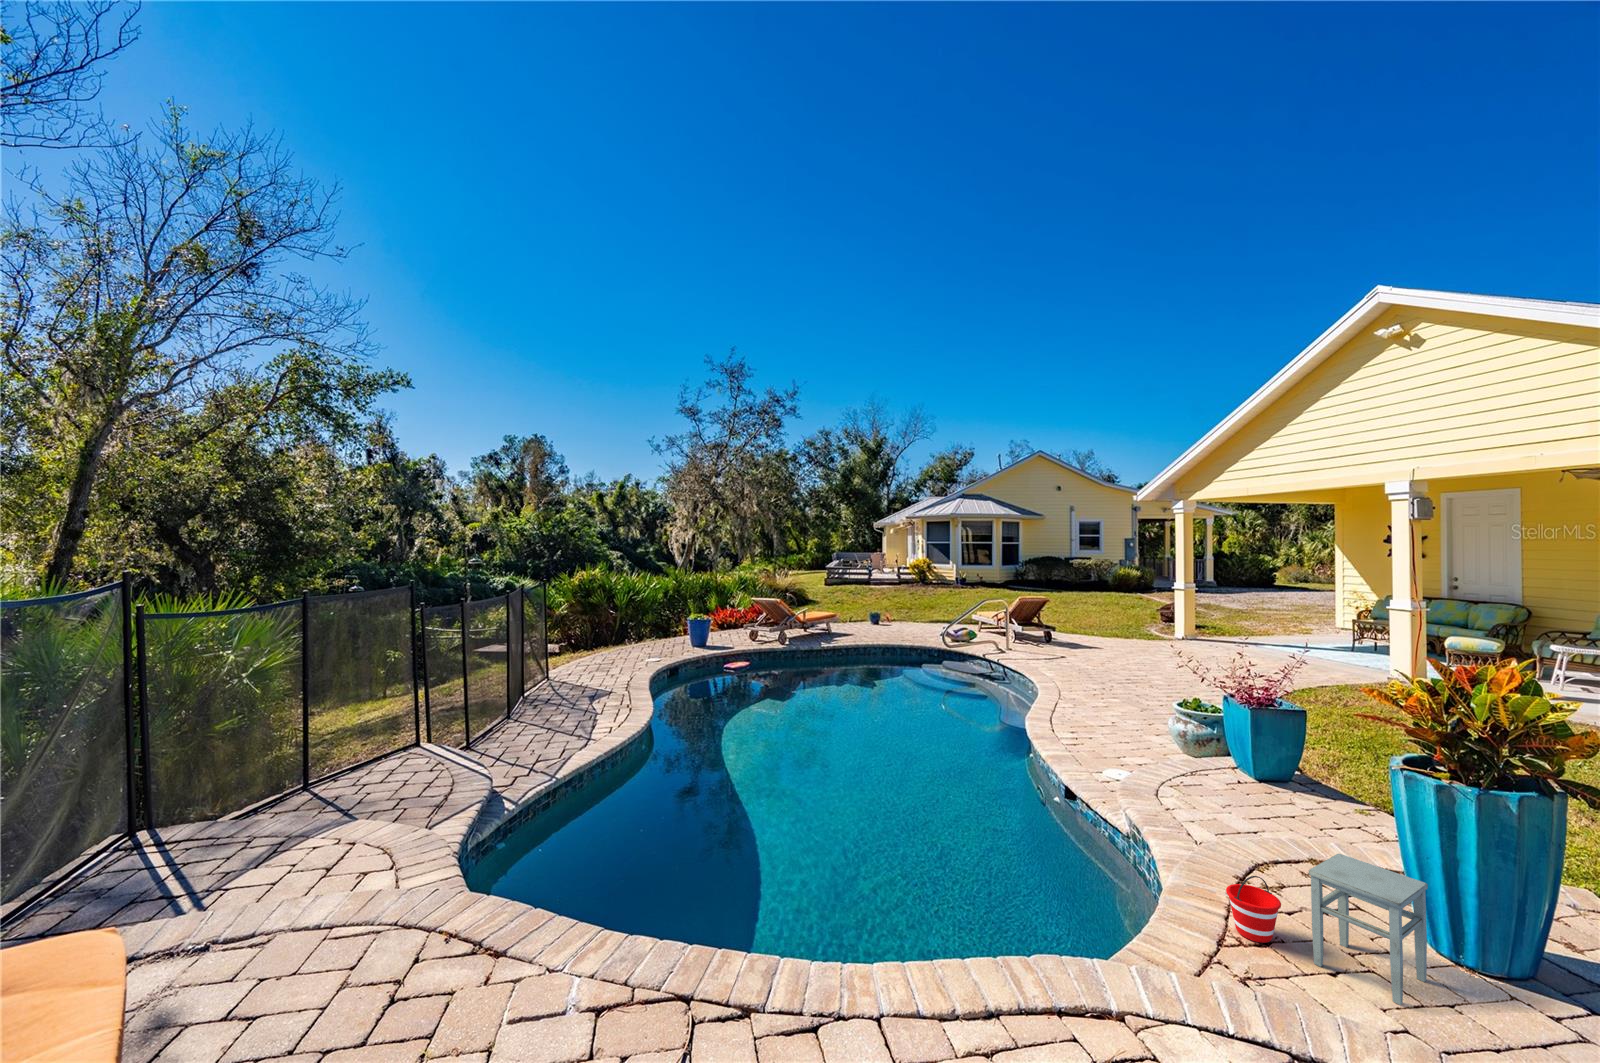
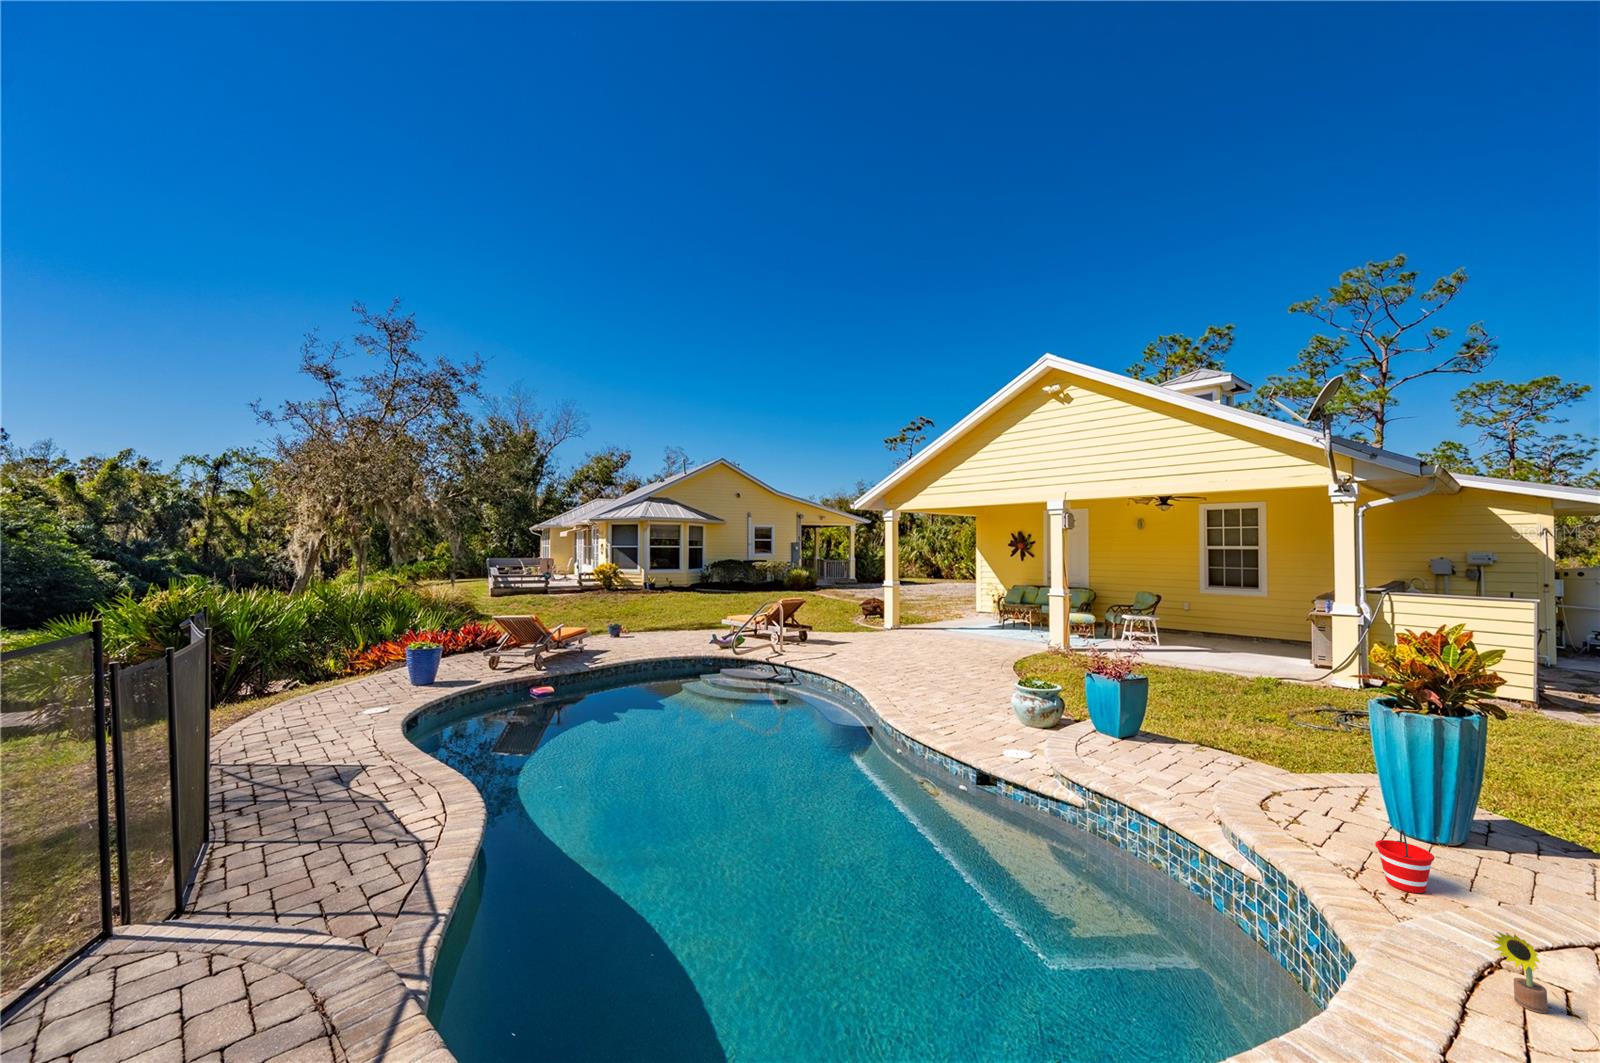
stool: present [1309,854,1428,1005] -> none [1434,791,1556,912]
decorative plant: none [1137,935,1173,1018] -> present [1492,932,1548,1013]

